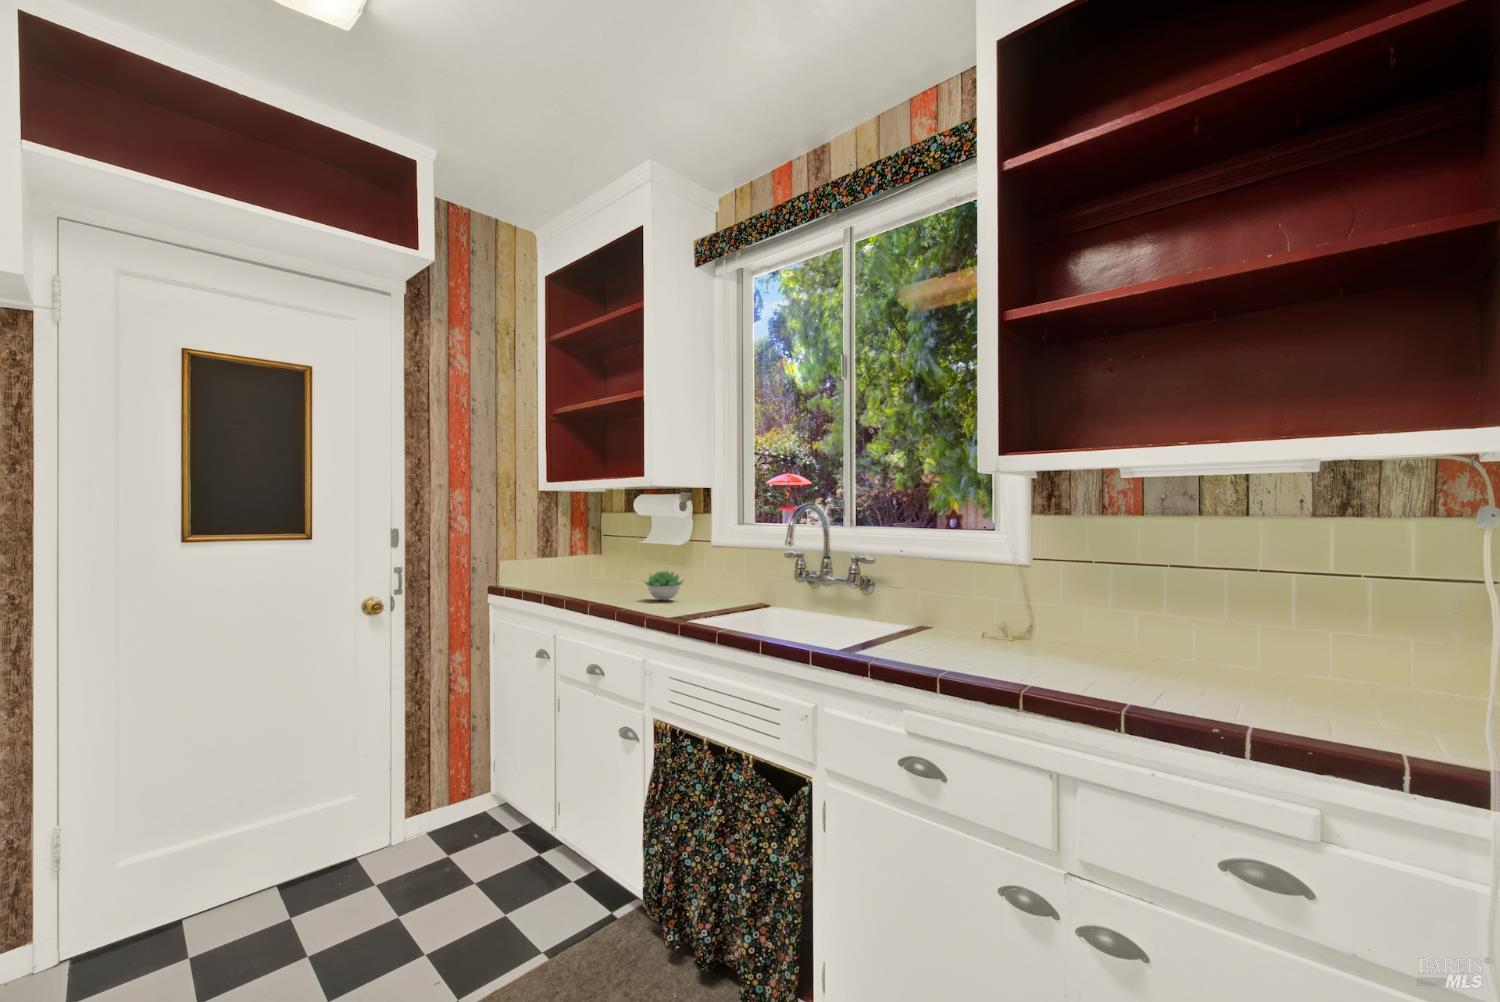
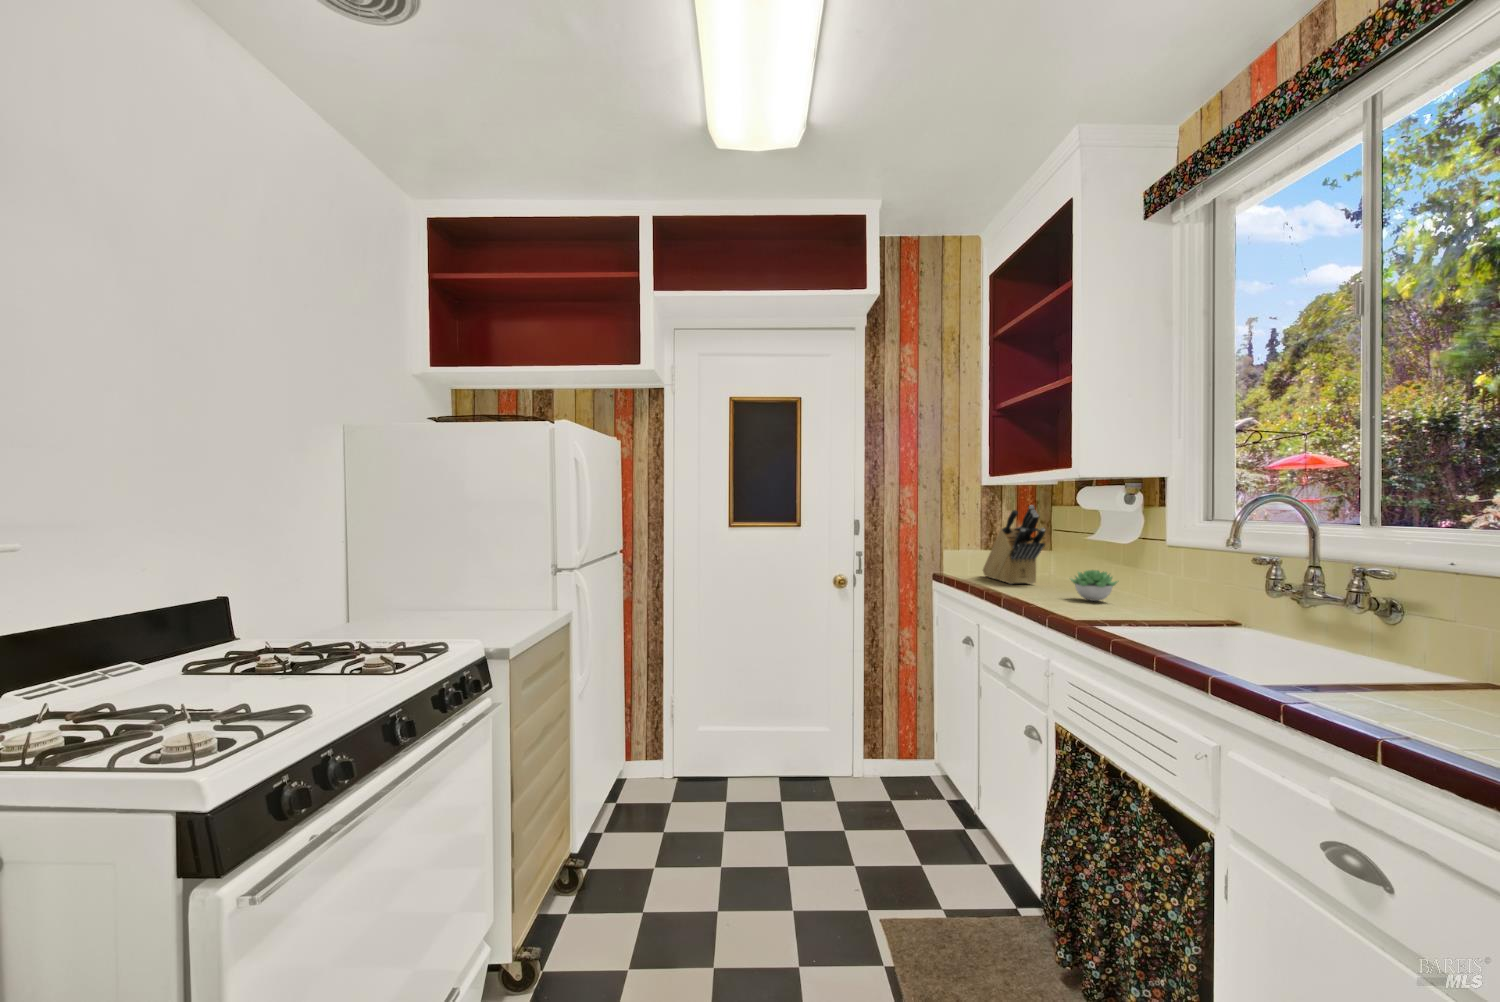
knife block: none [543,510,613,592] -> present [983,505,1045,584]

